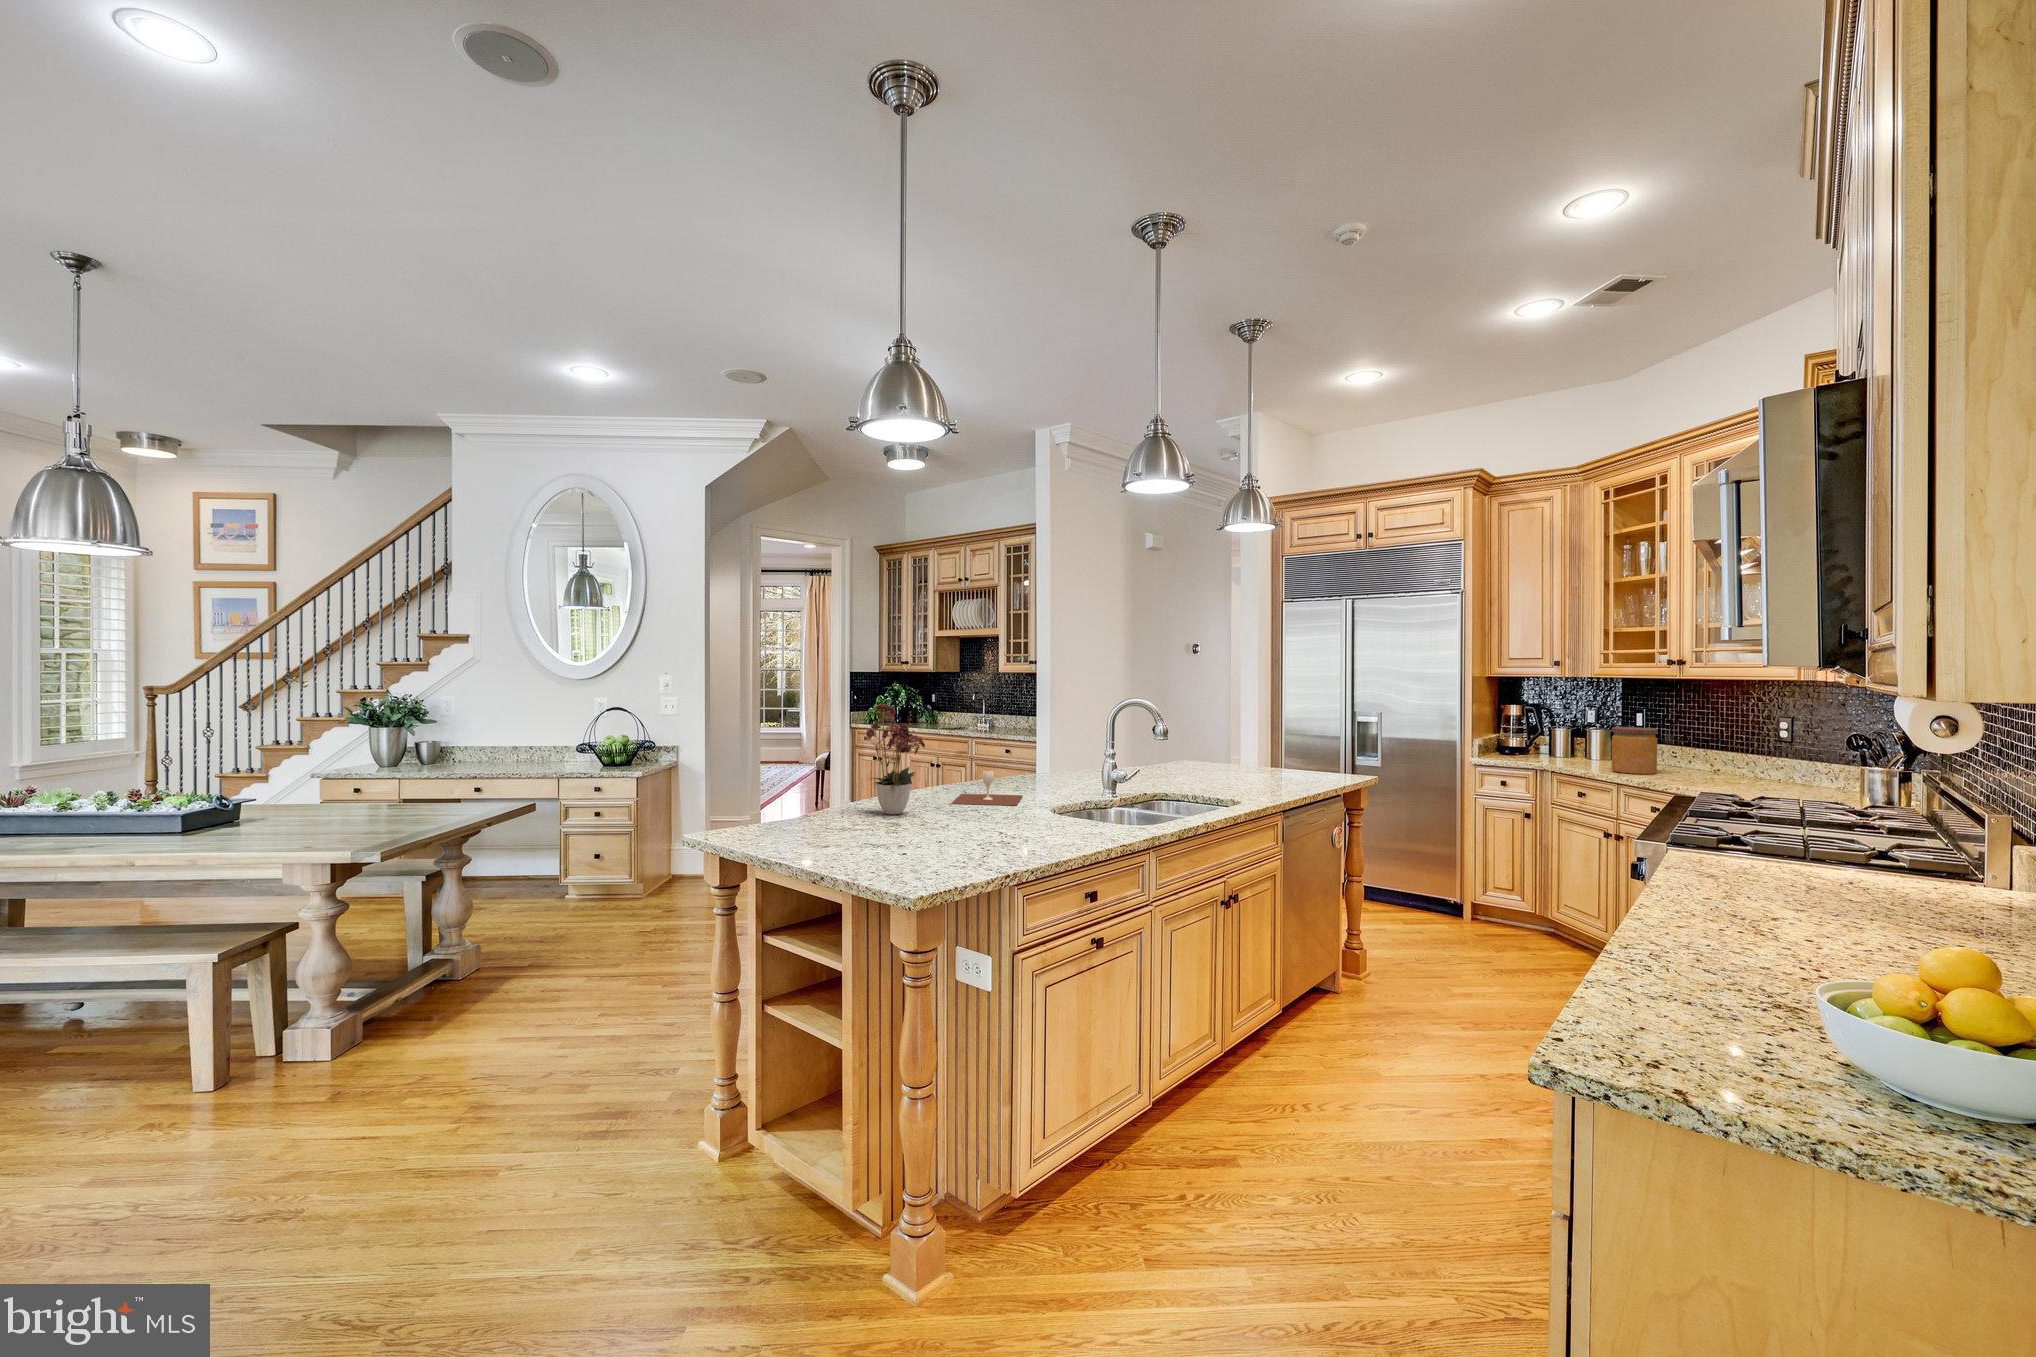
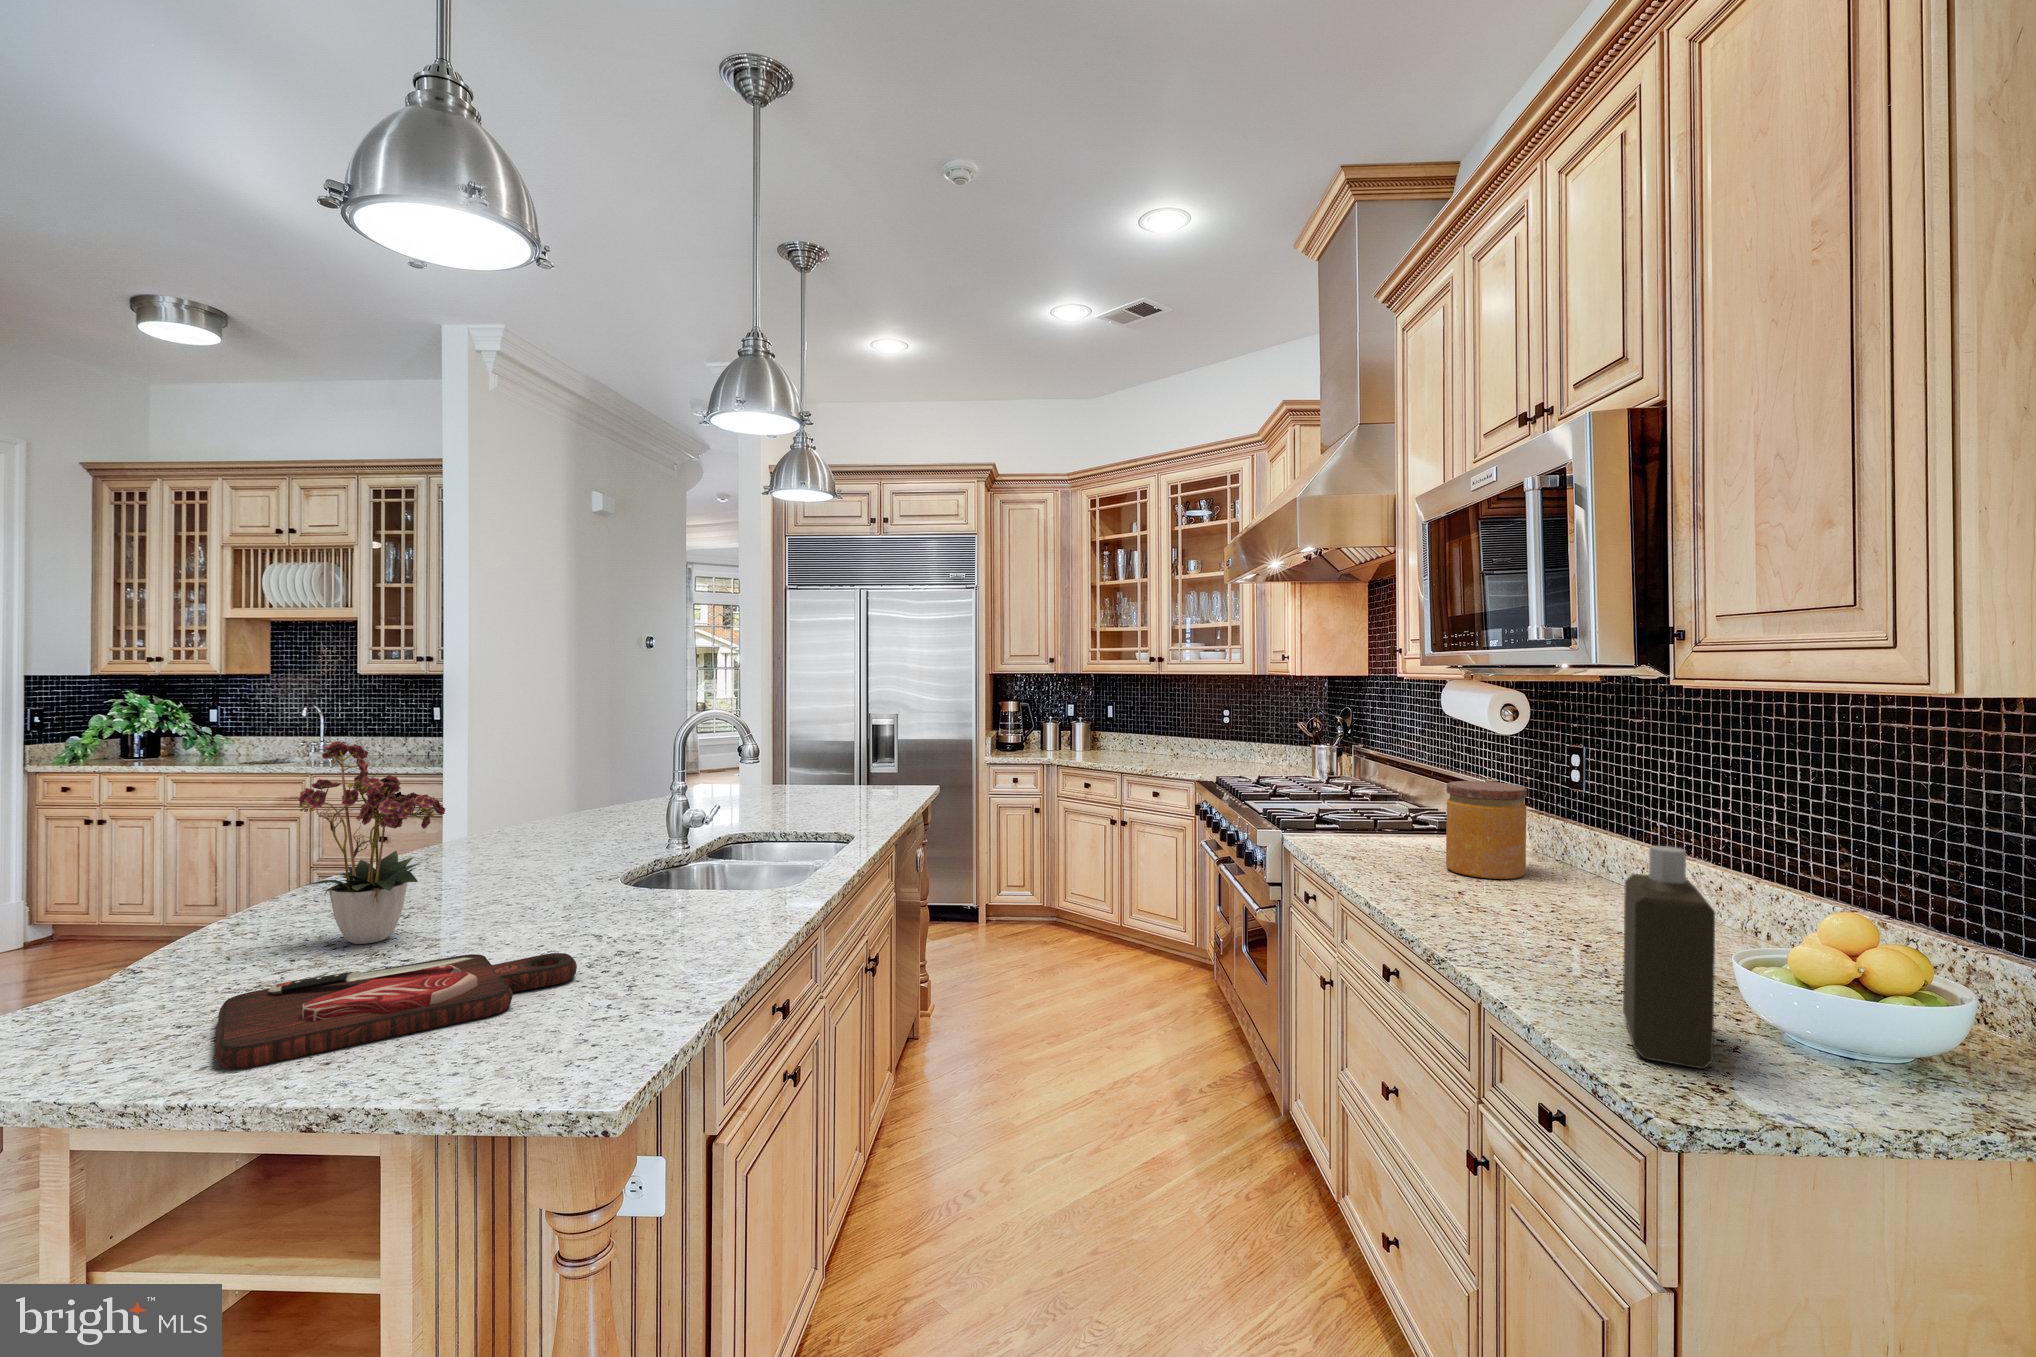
jar: present [1612,727,1658,774] -> present [1446,781,1527,879]
wine glass: present [951,770,1023,805] -> none [454,835,582,901]
cutting board: none [793,818,956,848] -> present [215,953,577,1069]
bottle: none [1625,839,1764,1055] -> present [1623,846,1715,1069]

